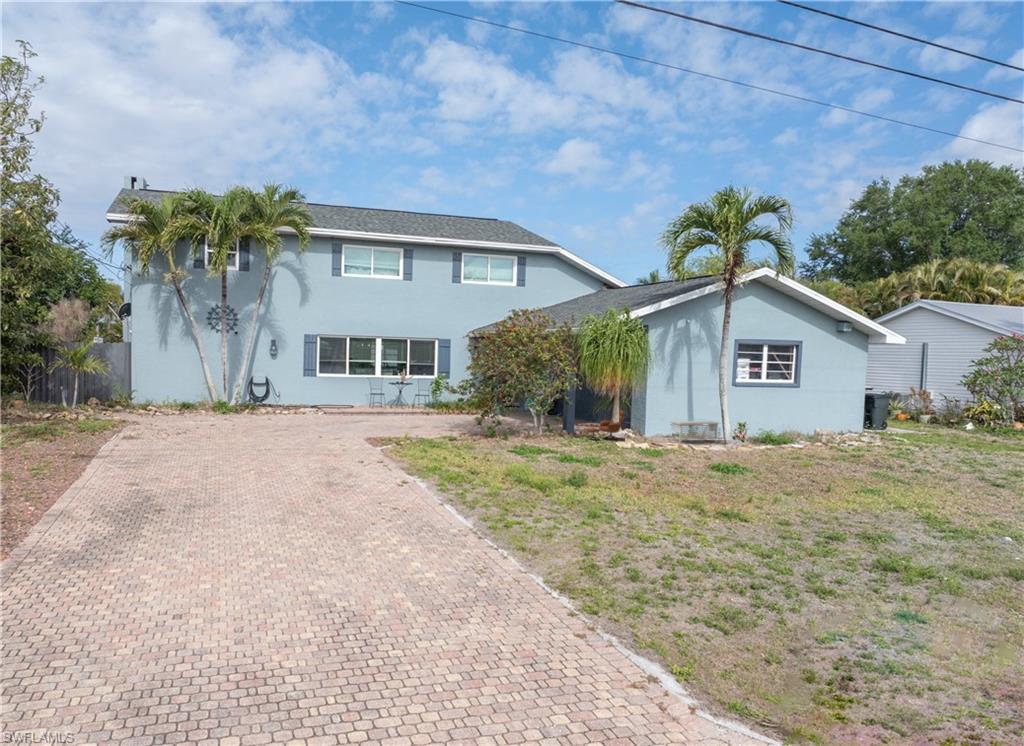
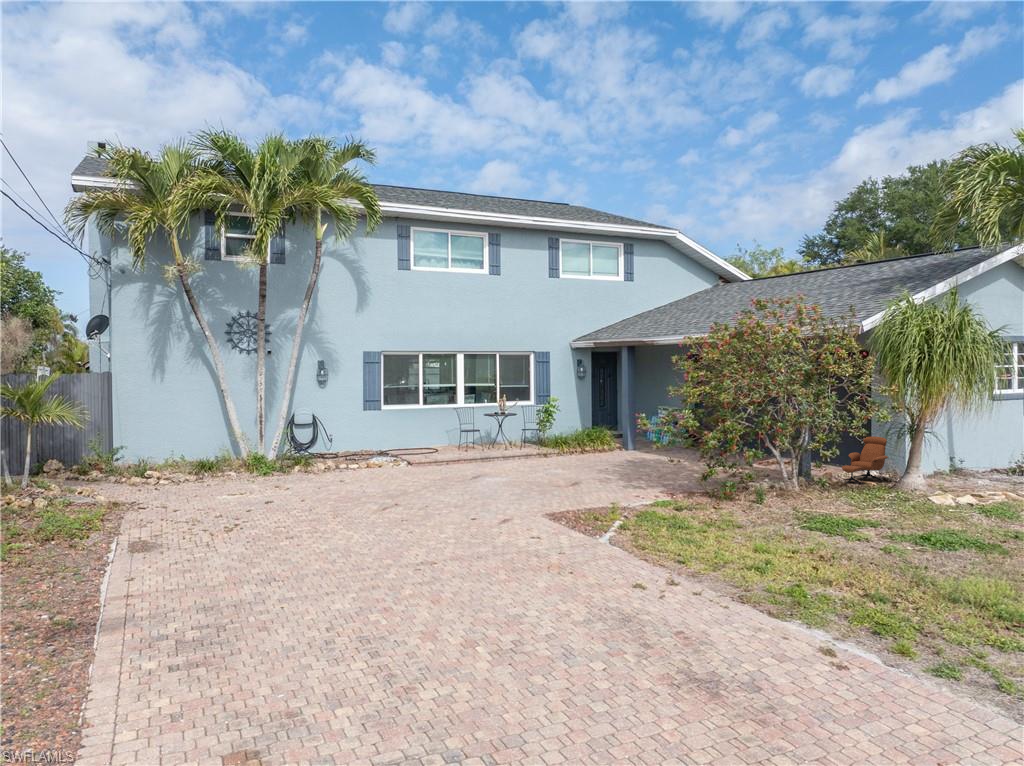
storage bench: present [668,419,719,443] -> none [936,443,1011,480]

